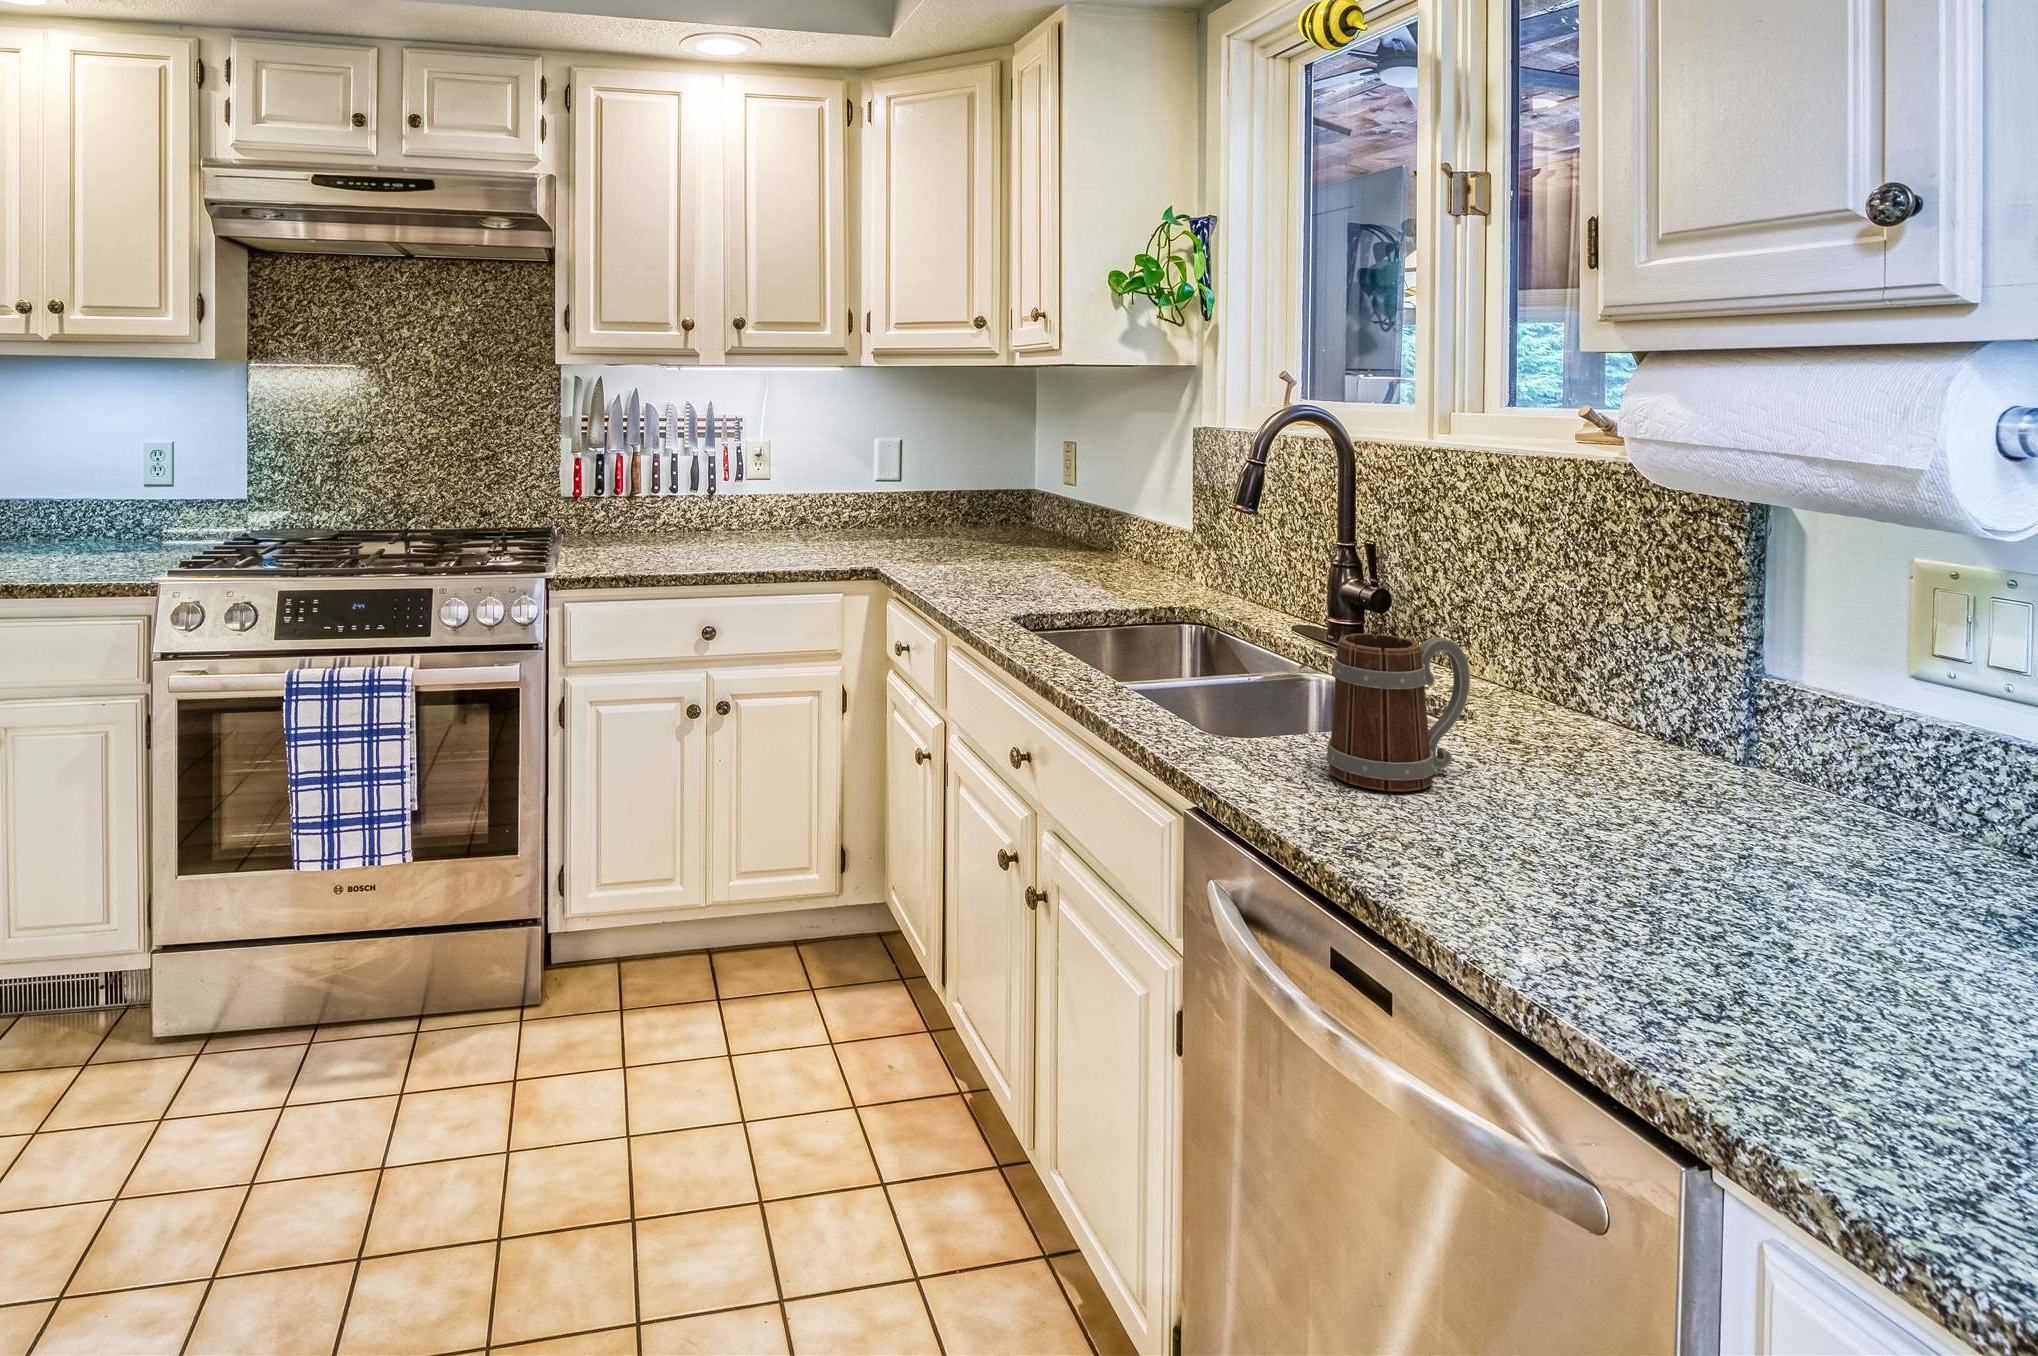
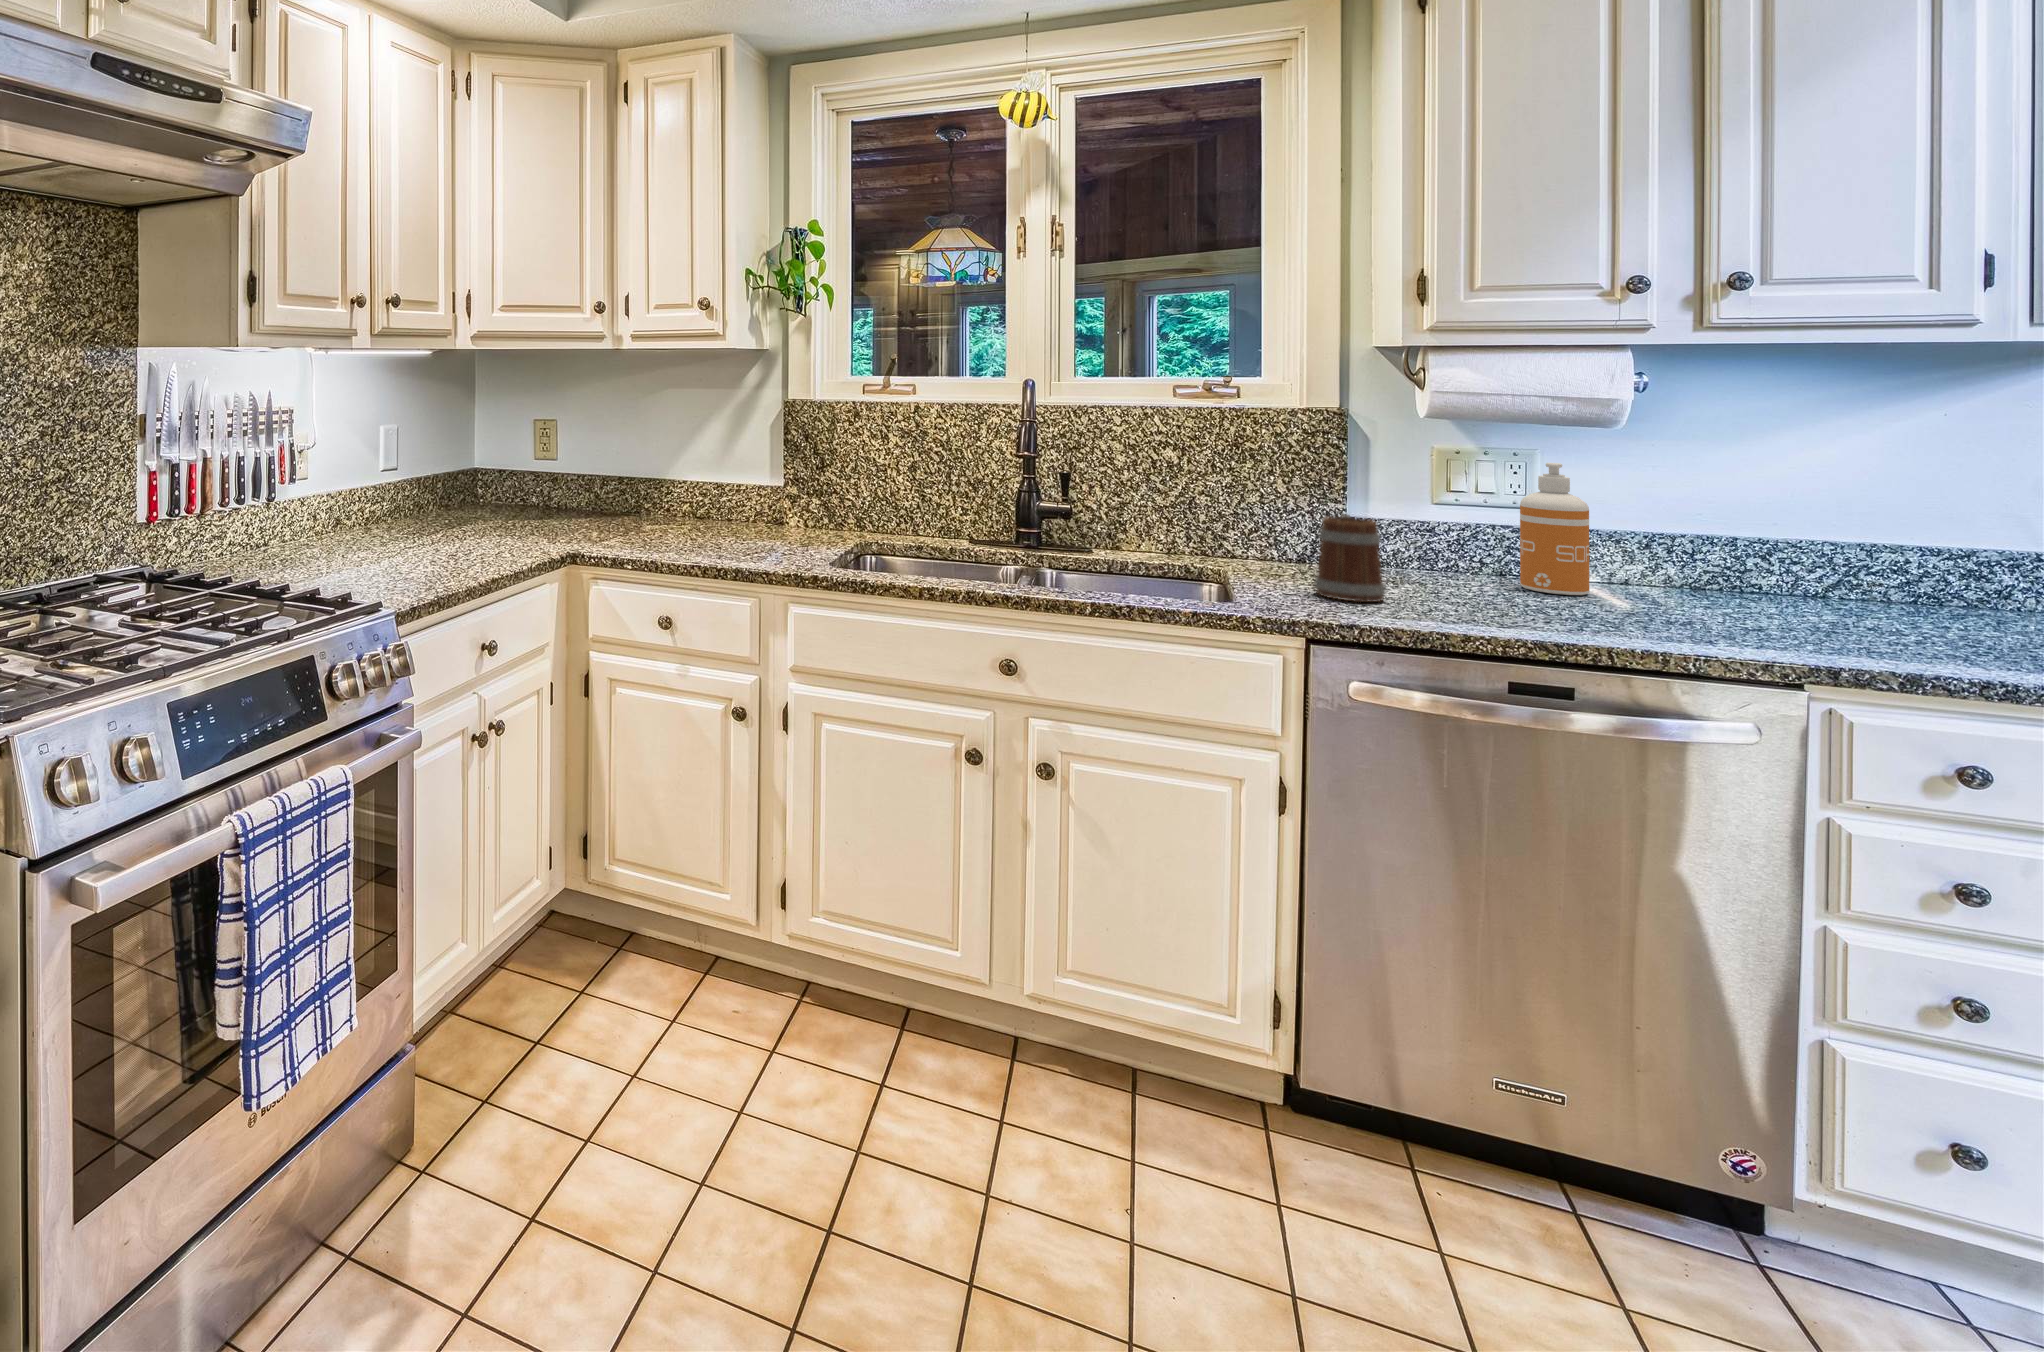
soap dispenser: none [1834,597,1994,921] -> present [1520,463,1589,595]

